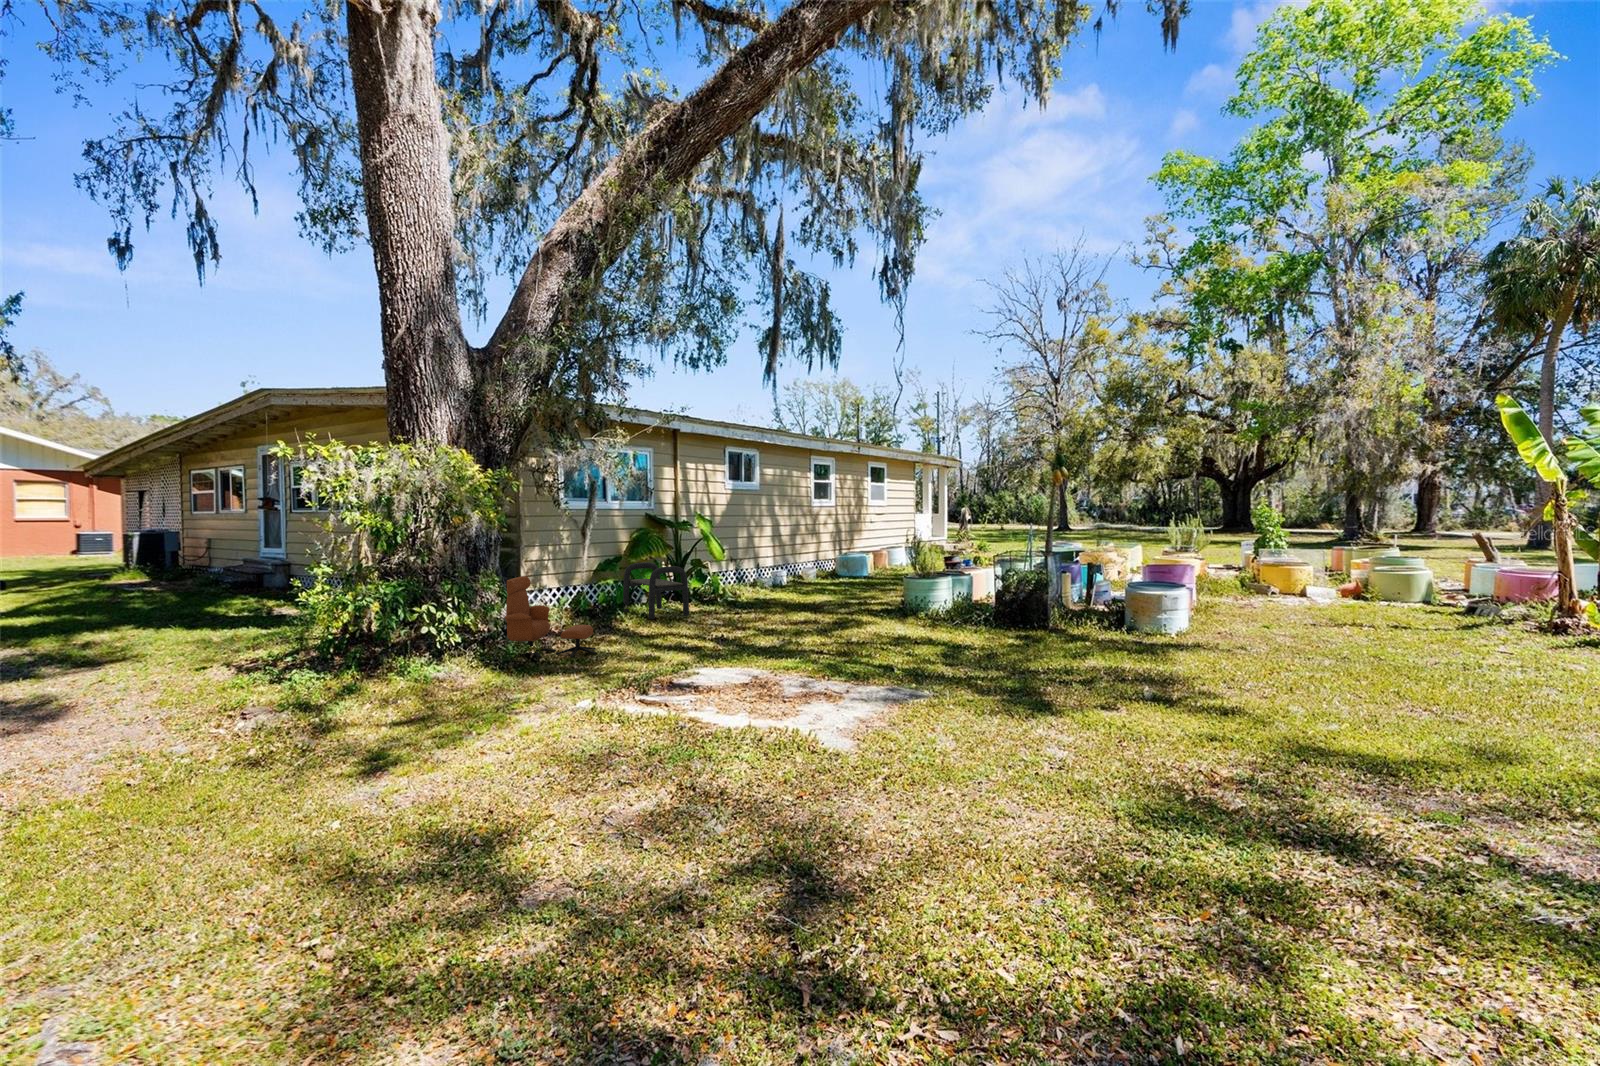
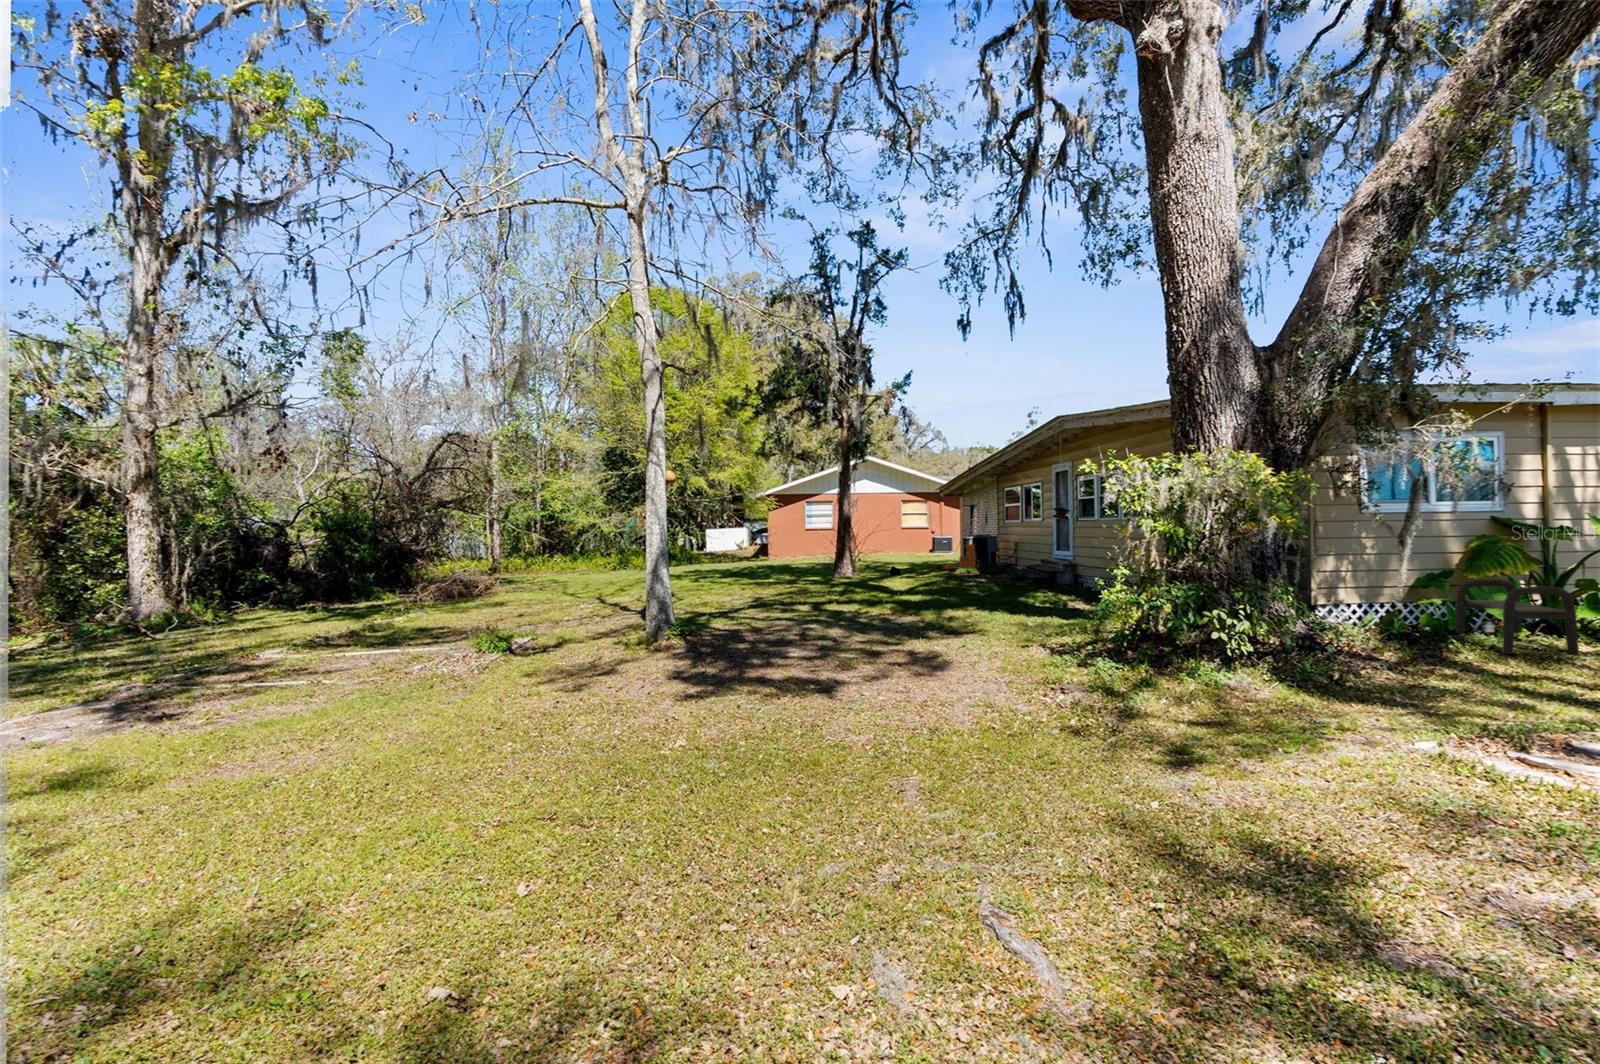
lounge chair: present [505,576,596,657] -> present [944,544,976,575]

